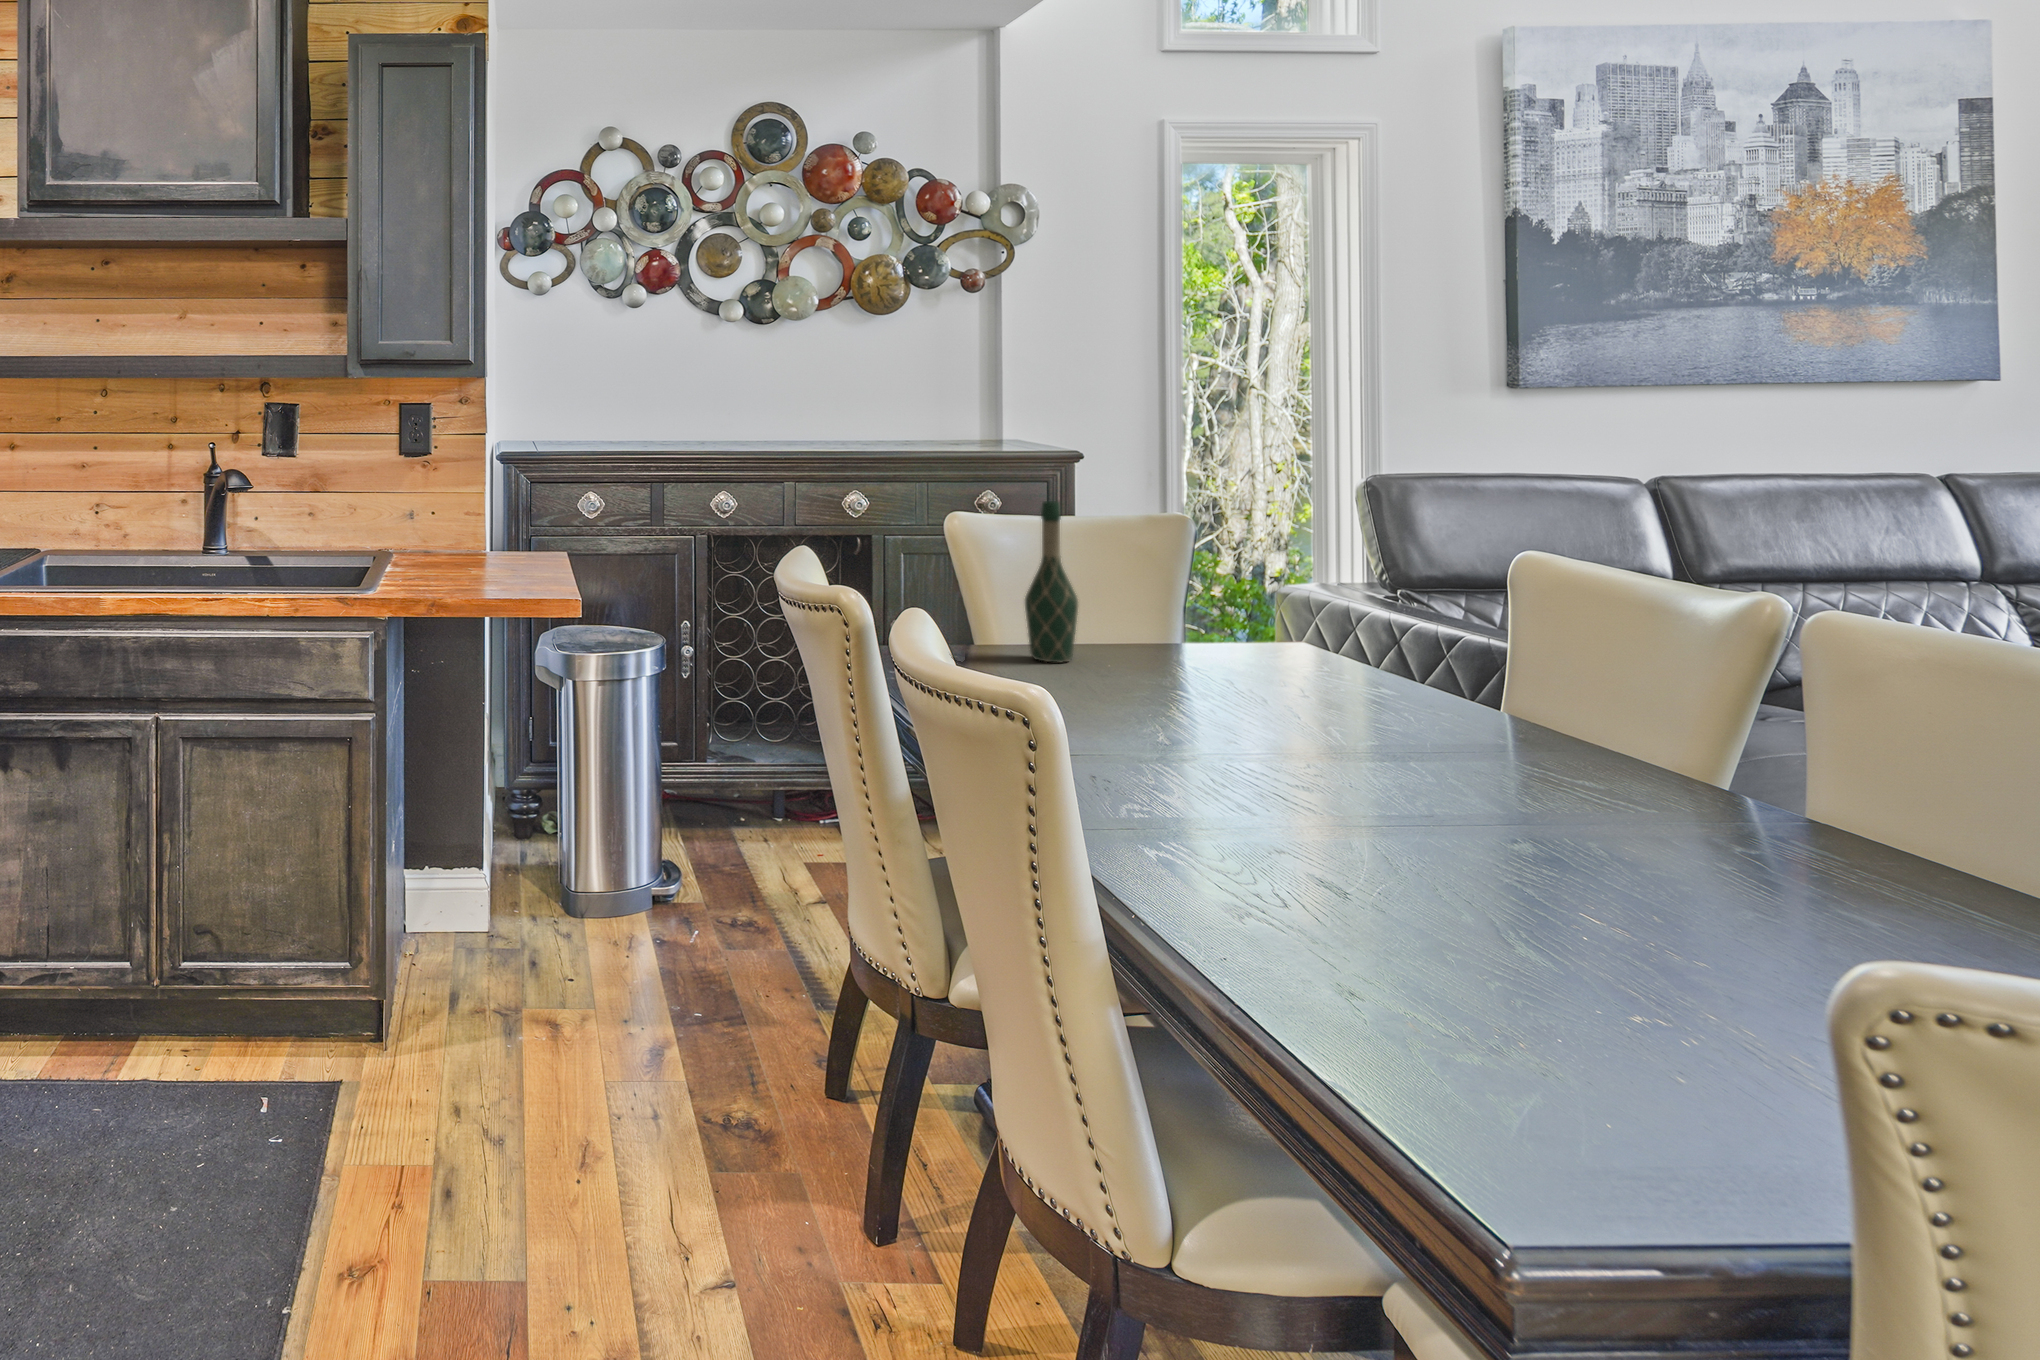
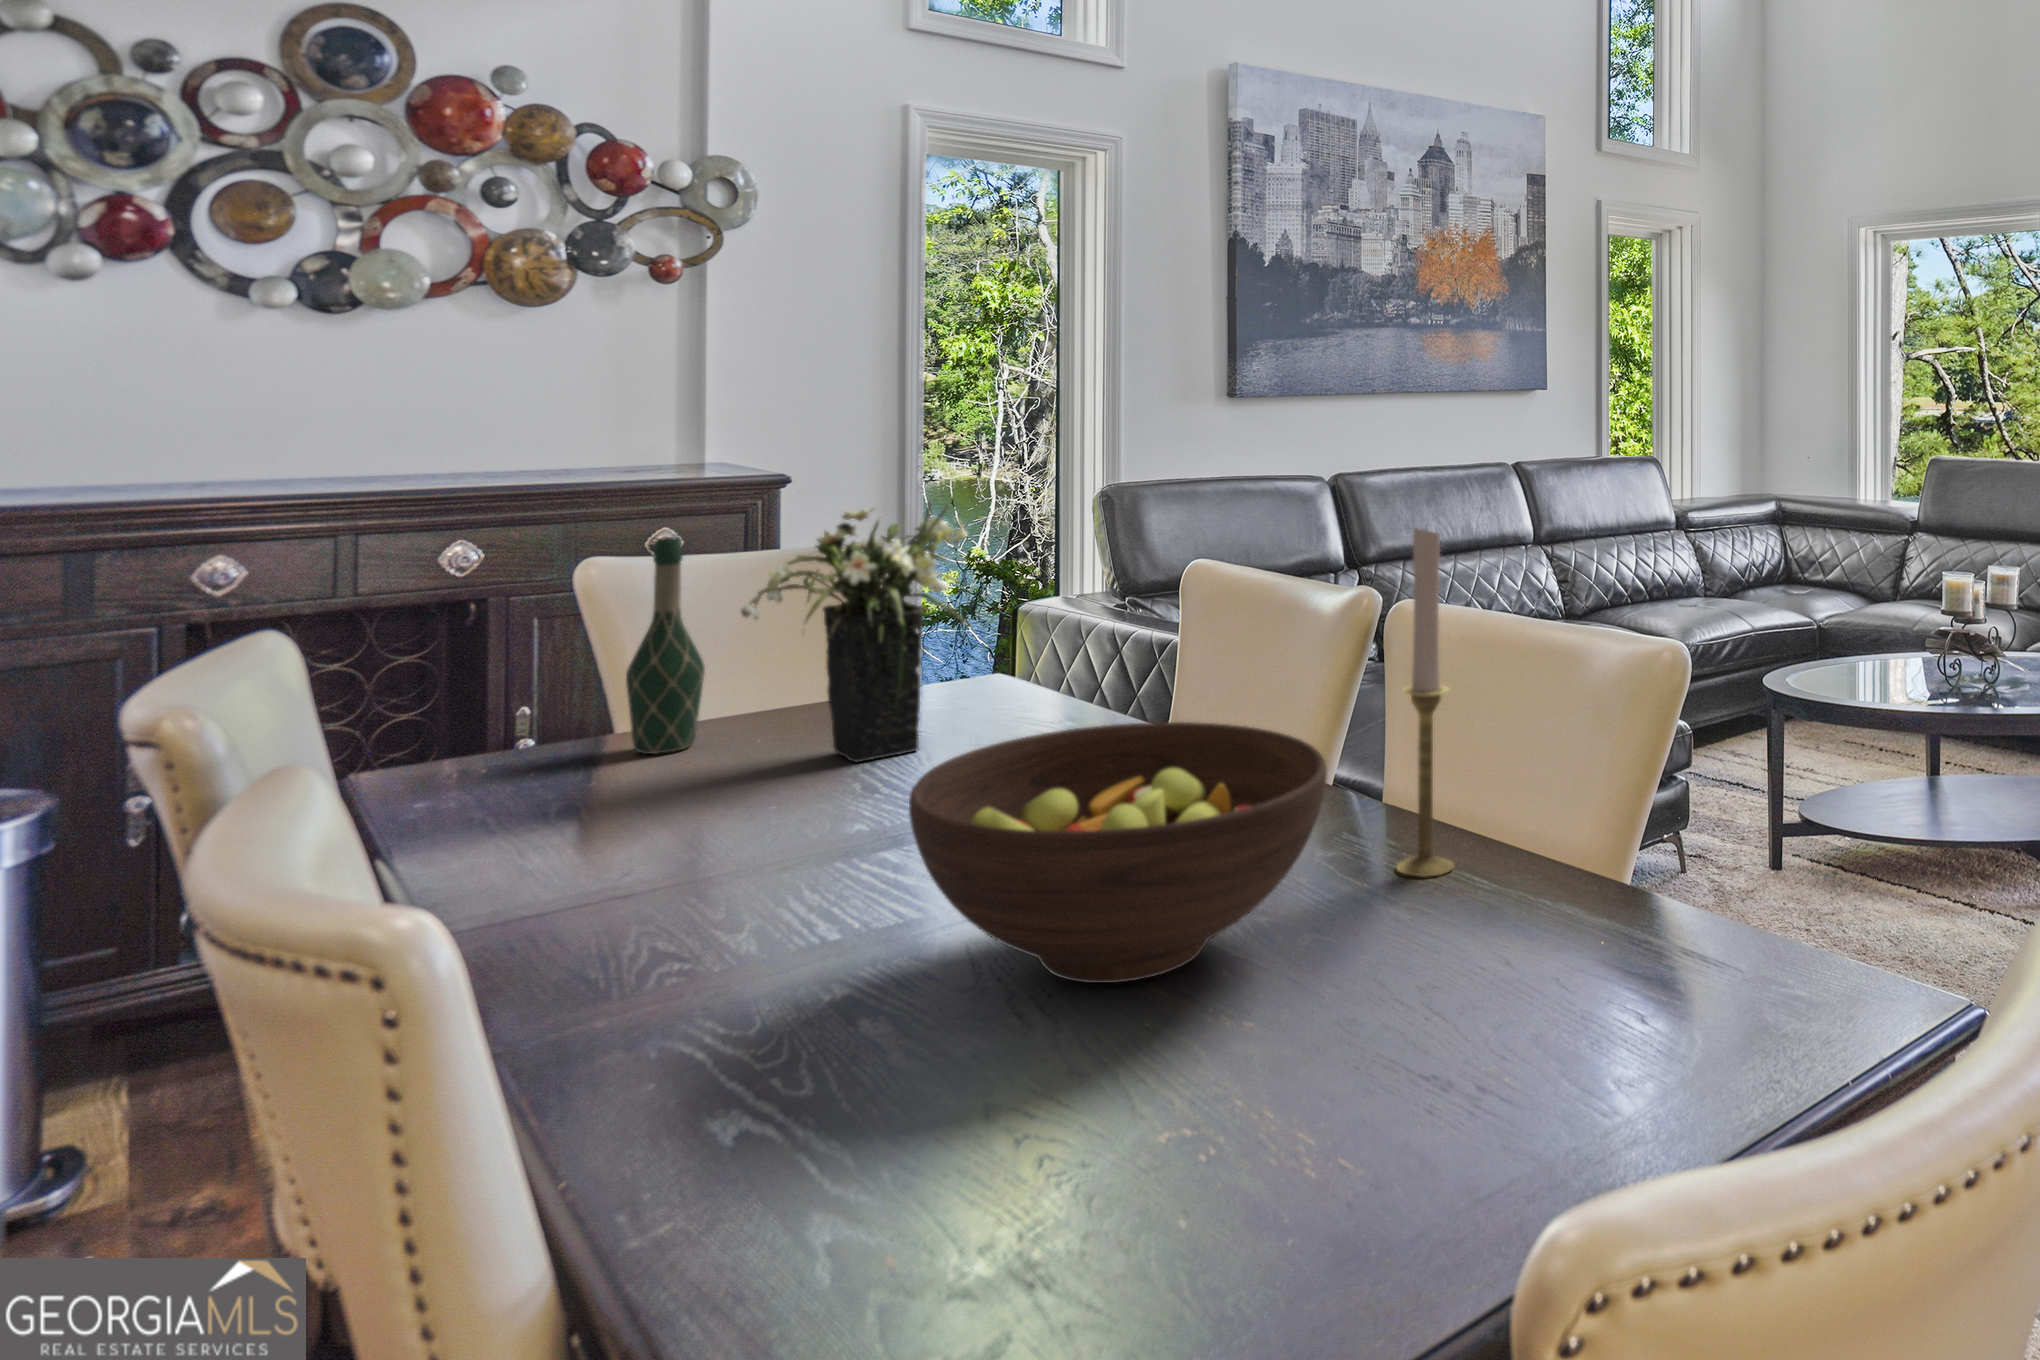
flower arrangement: none [1119,485,1304,692] -> present [741,501,970,762]
candlestick: none [1803,542,1879,882] -> present [1396,528,1454,876]
fruit bowl: none [1330,682,1726,888] -> present [909,722,1327,983]

